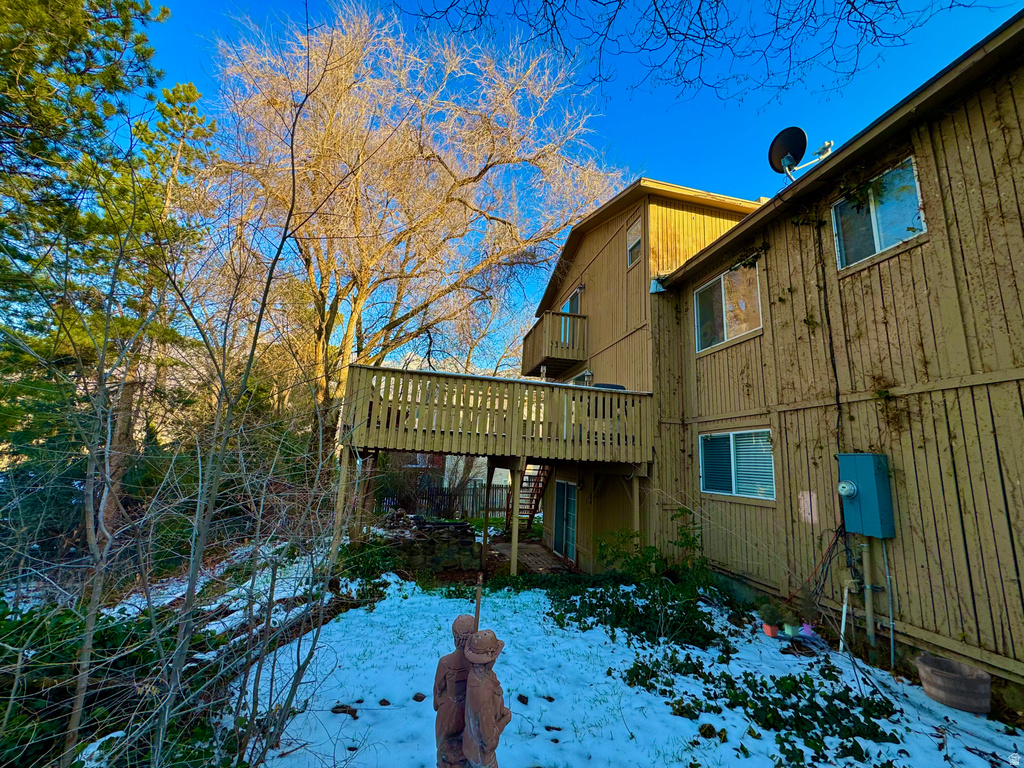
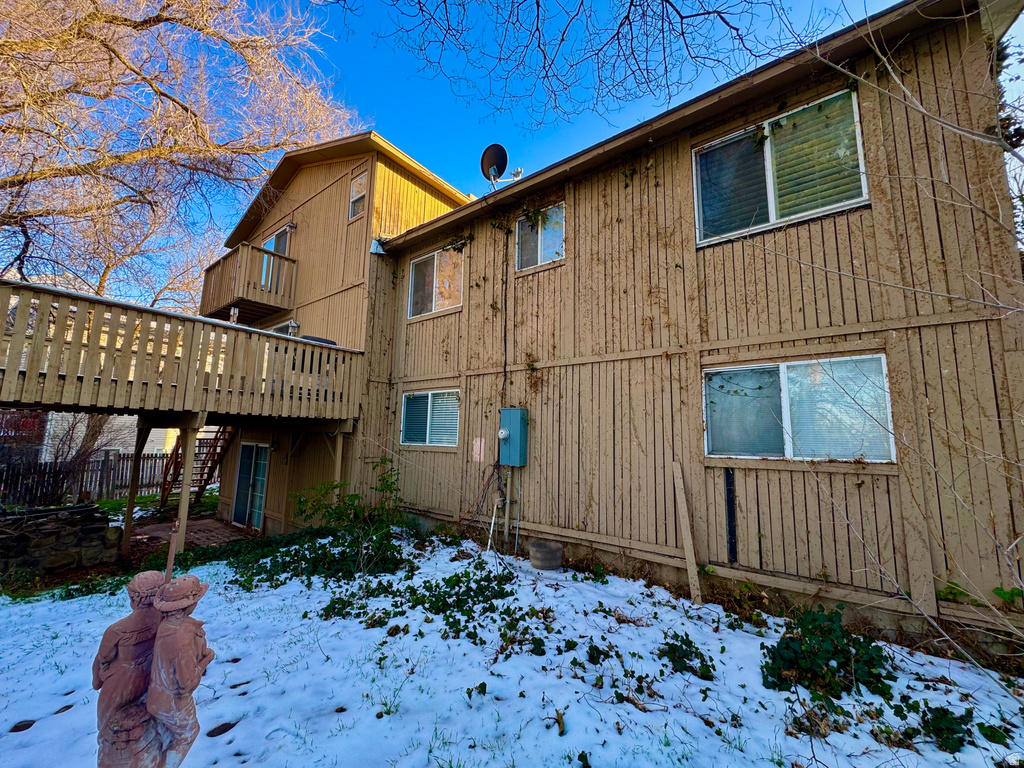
potted plant: present [758,581,818,637] -> none [436,506,479,553]

